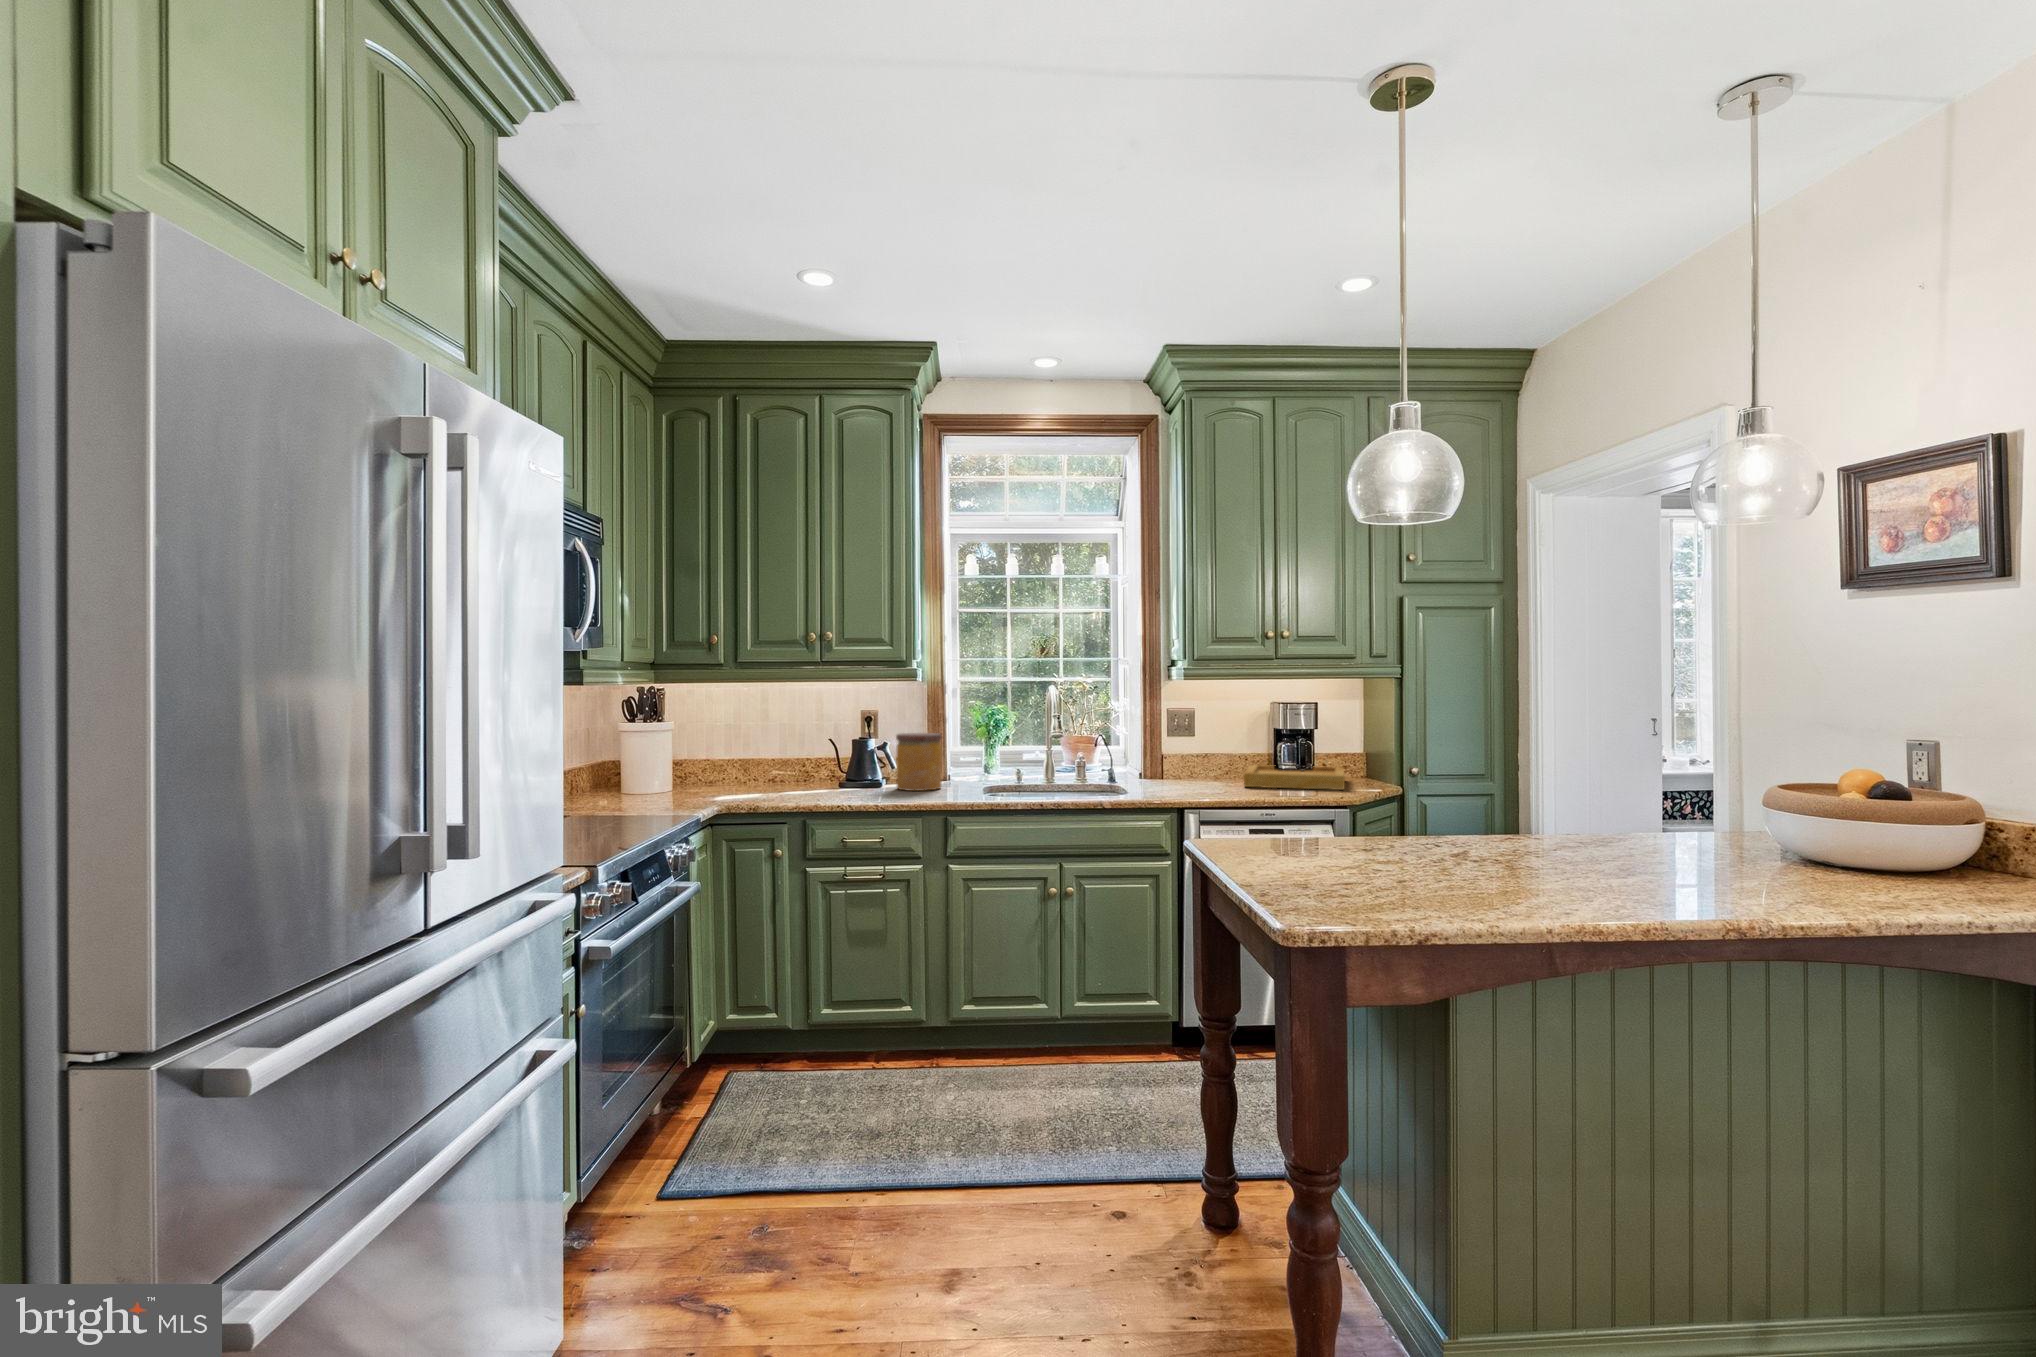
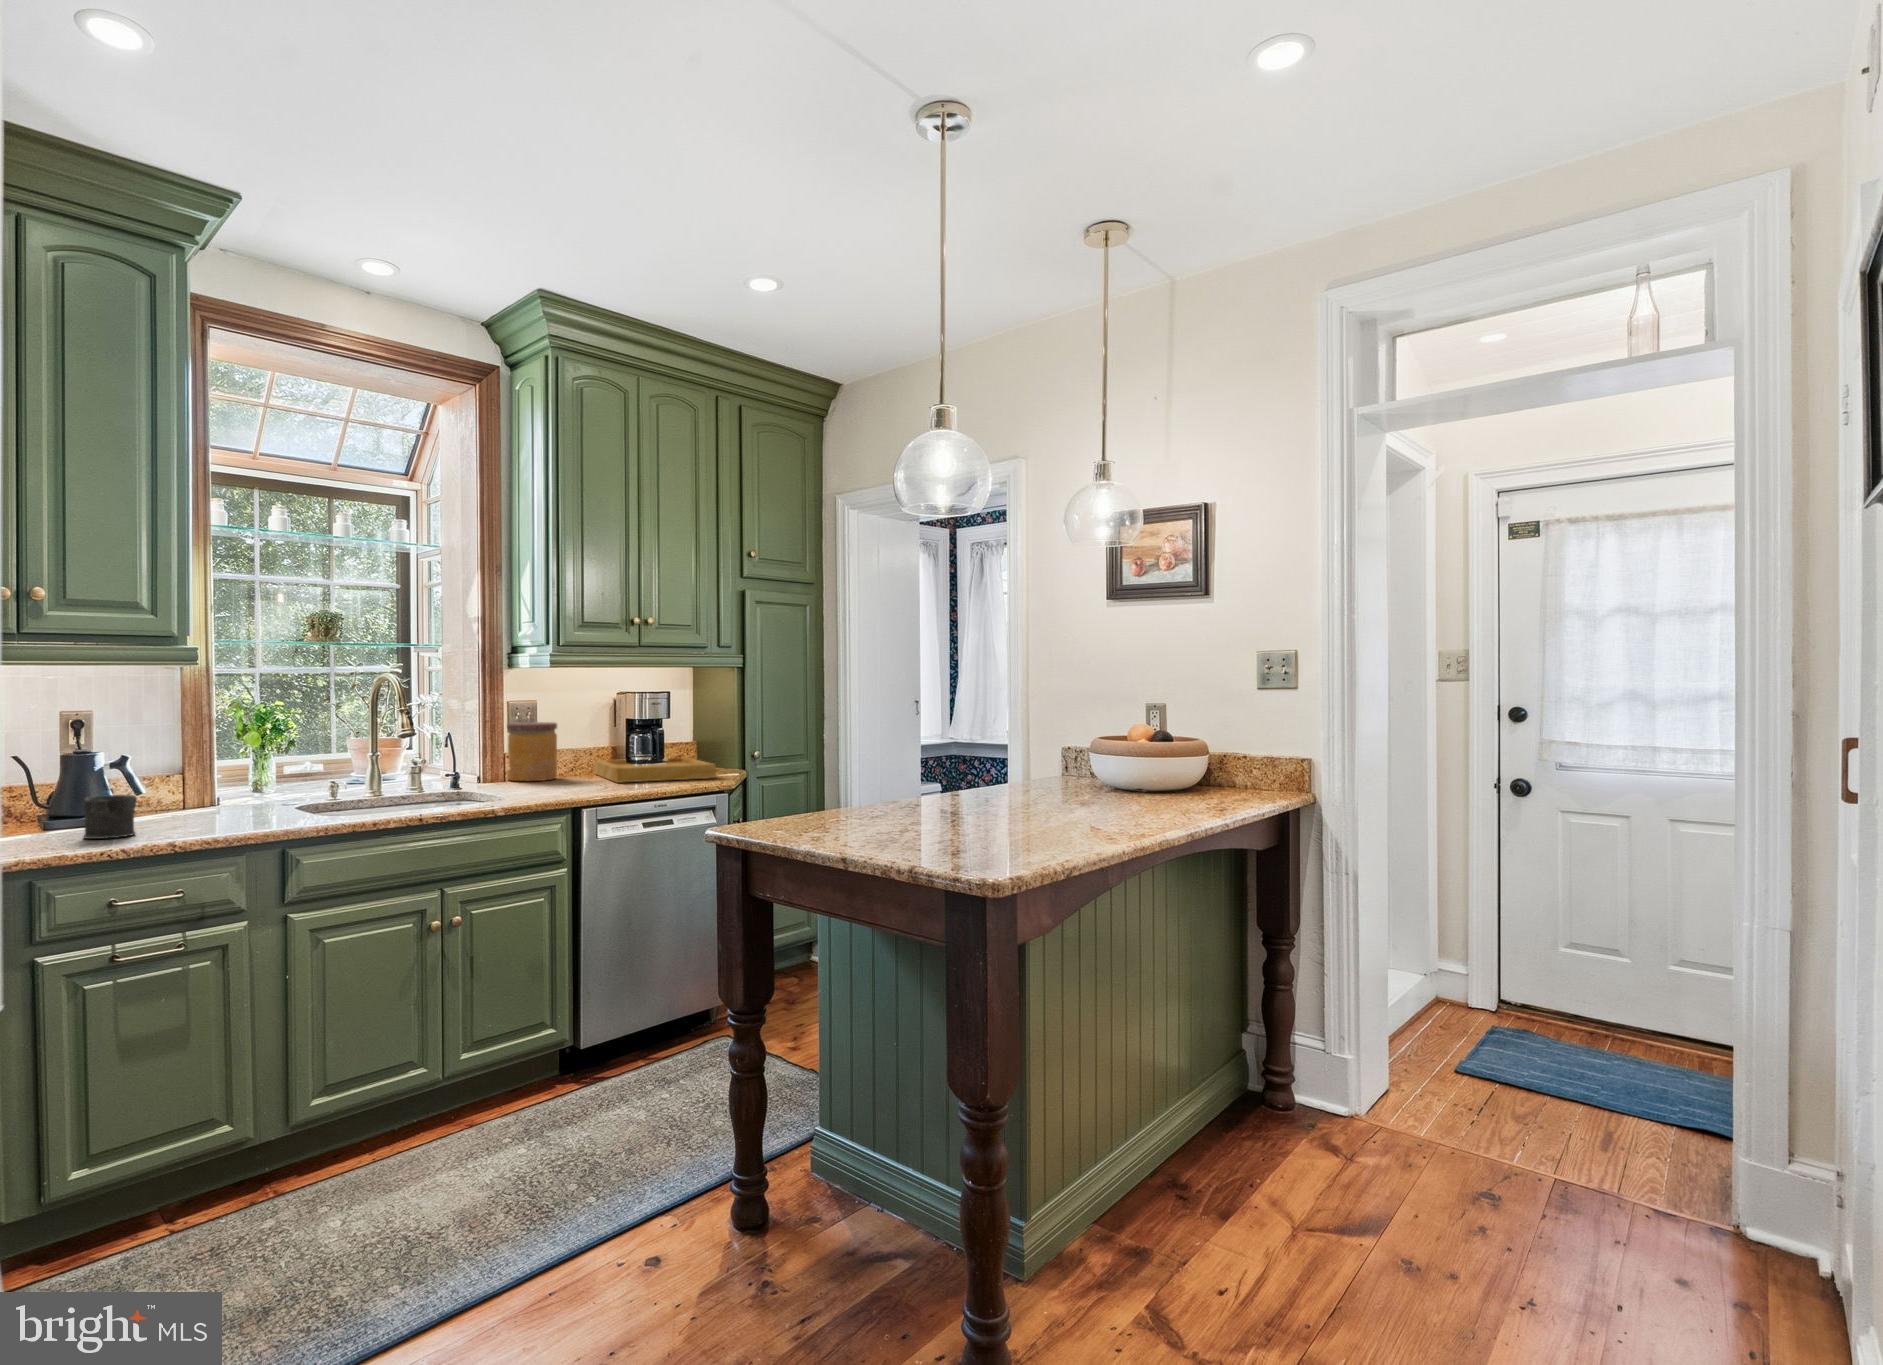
jar: present [896,733,942,791] -> present [507,722,557,781]
mug: none [840,768,872,797] -> present [83,795,137,839]

